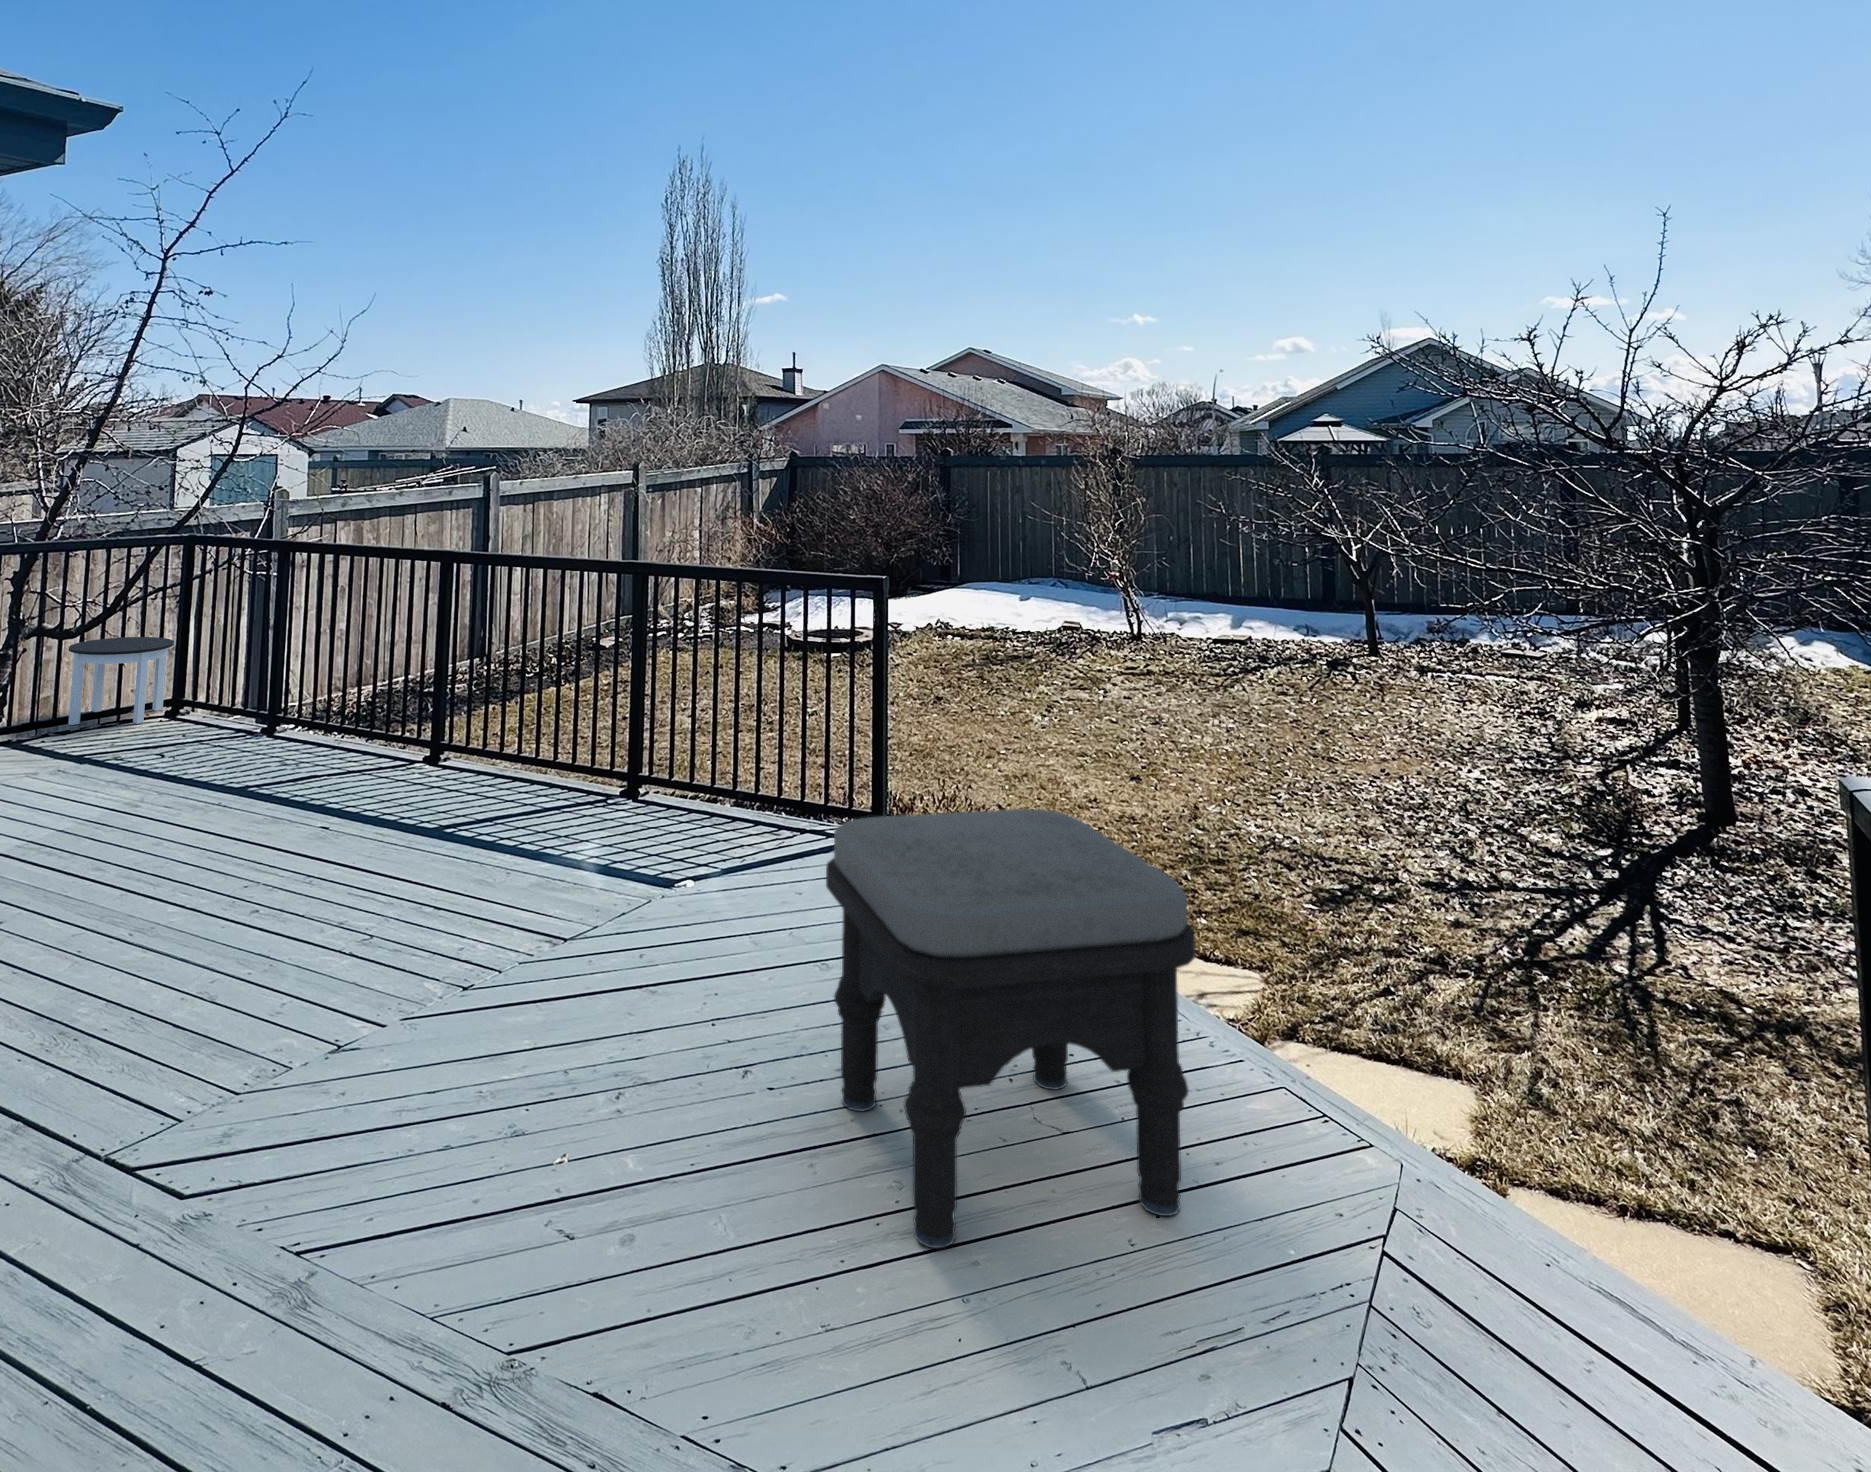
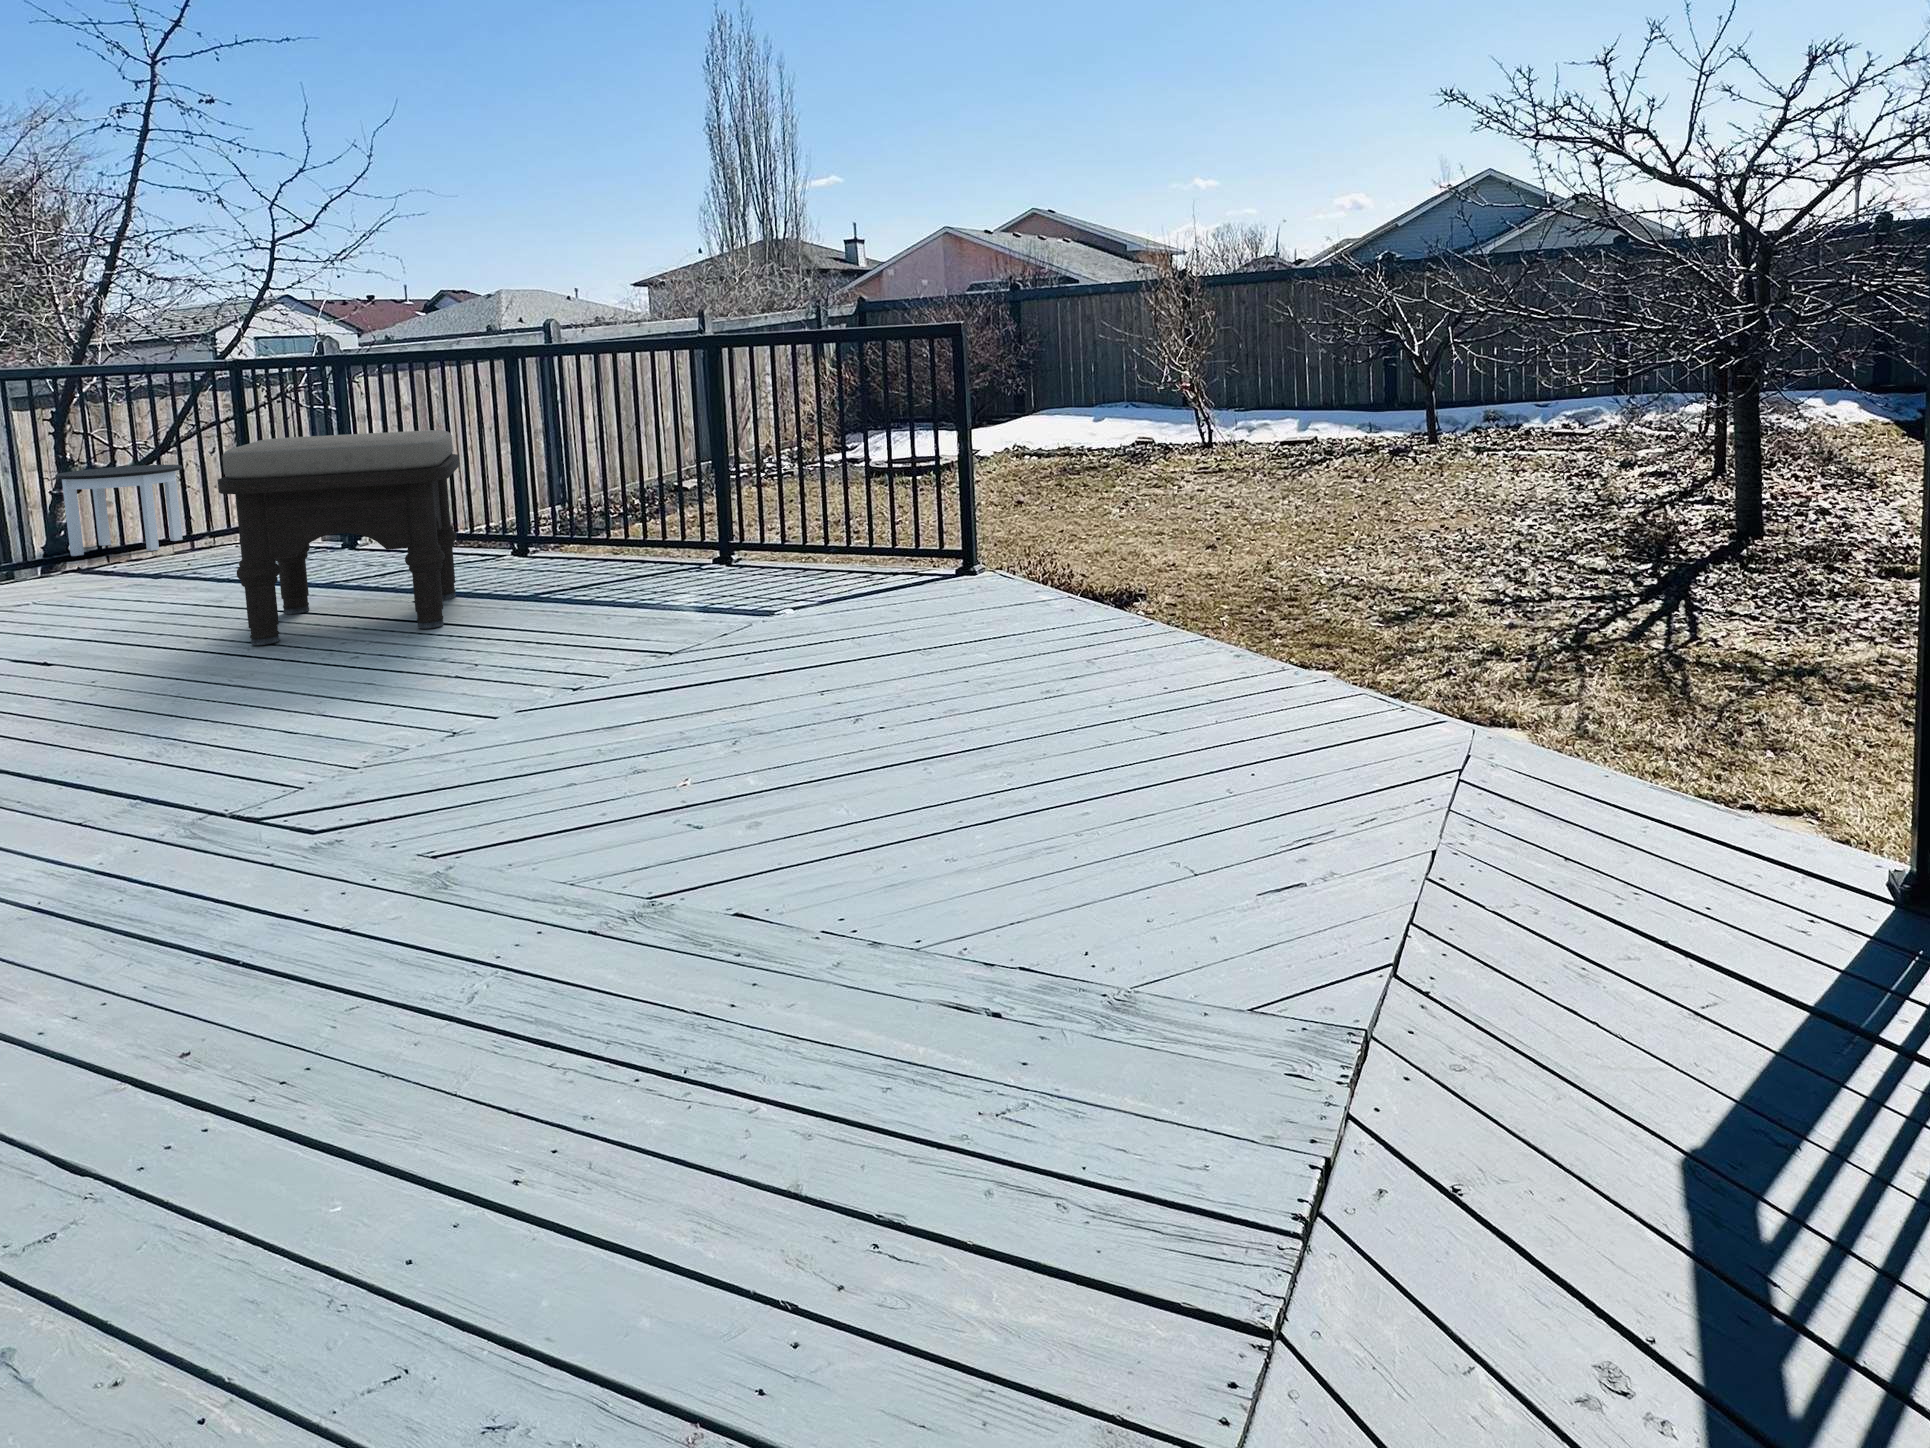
ottoman: present [826,809,1196,1248] -> present [218,430,459,645]

